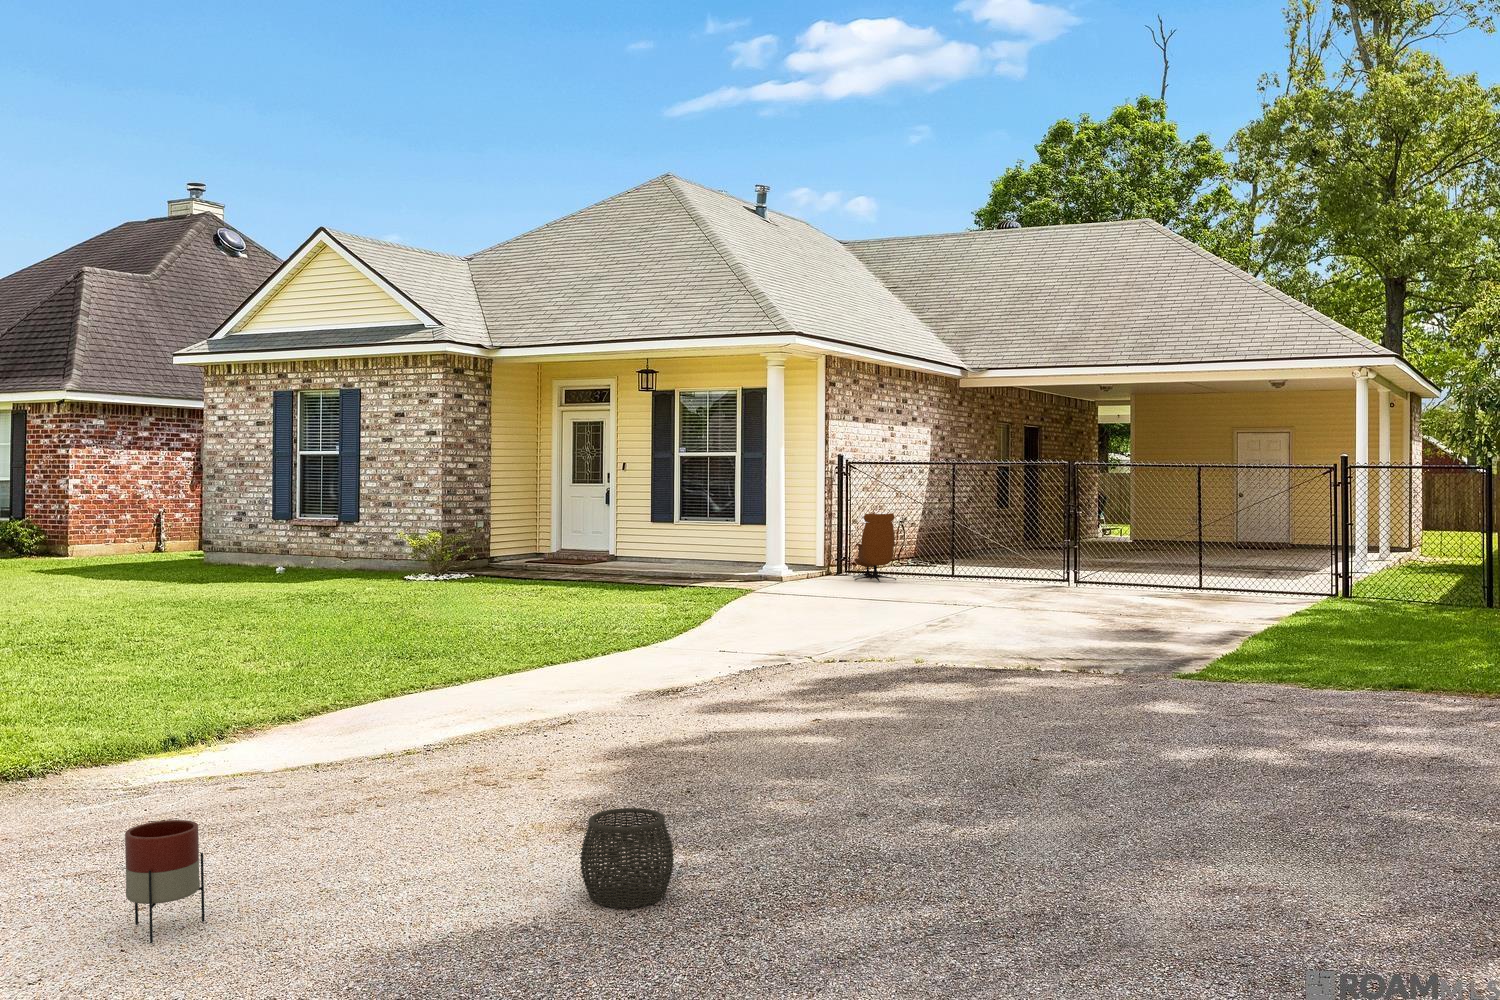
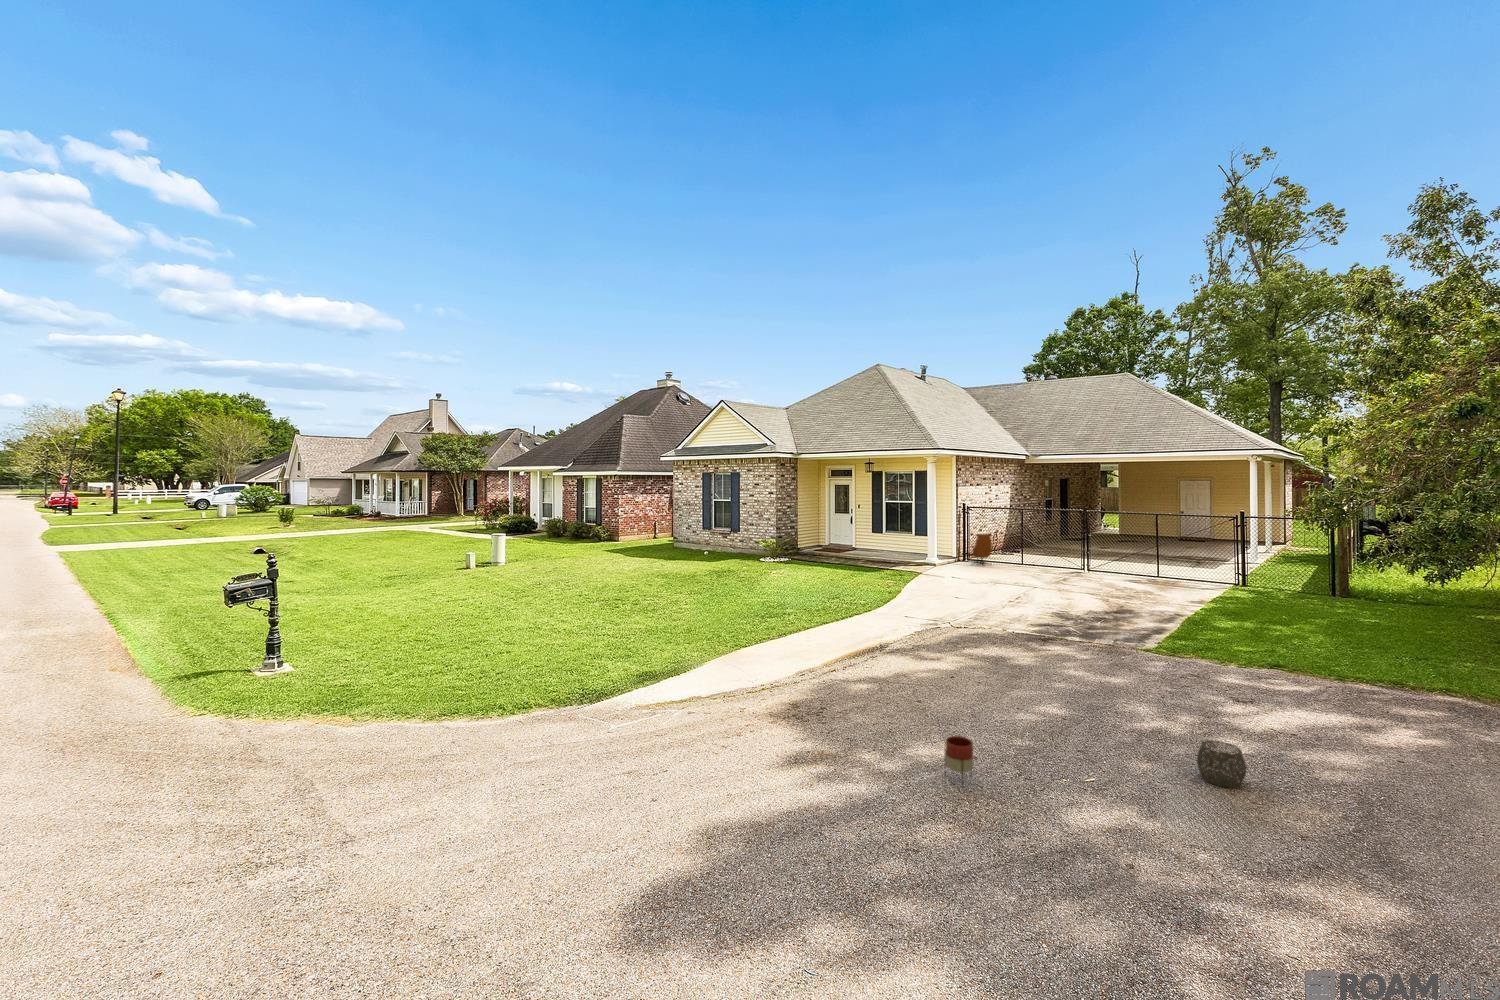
woven basket: present [580,808,674,909] -> present [1197,740,1246,788]
planter: present [125,820,204,943] -> present [944,736,973,774]

